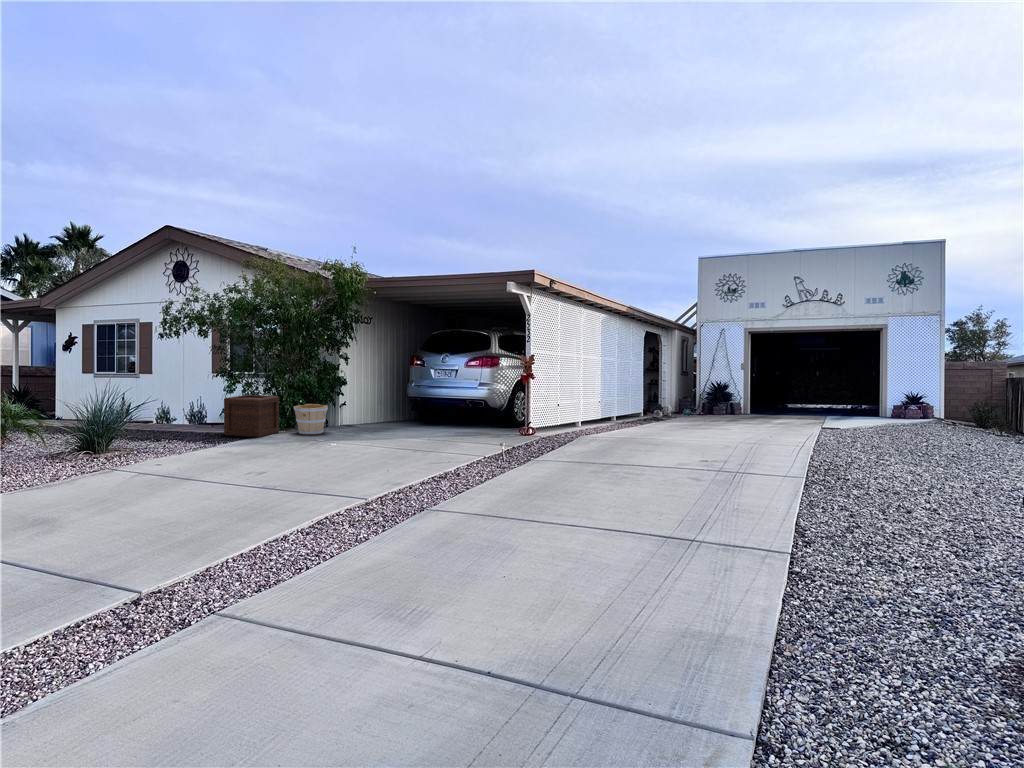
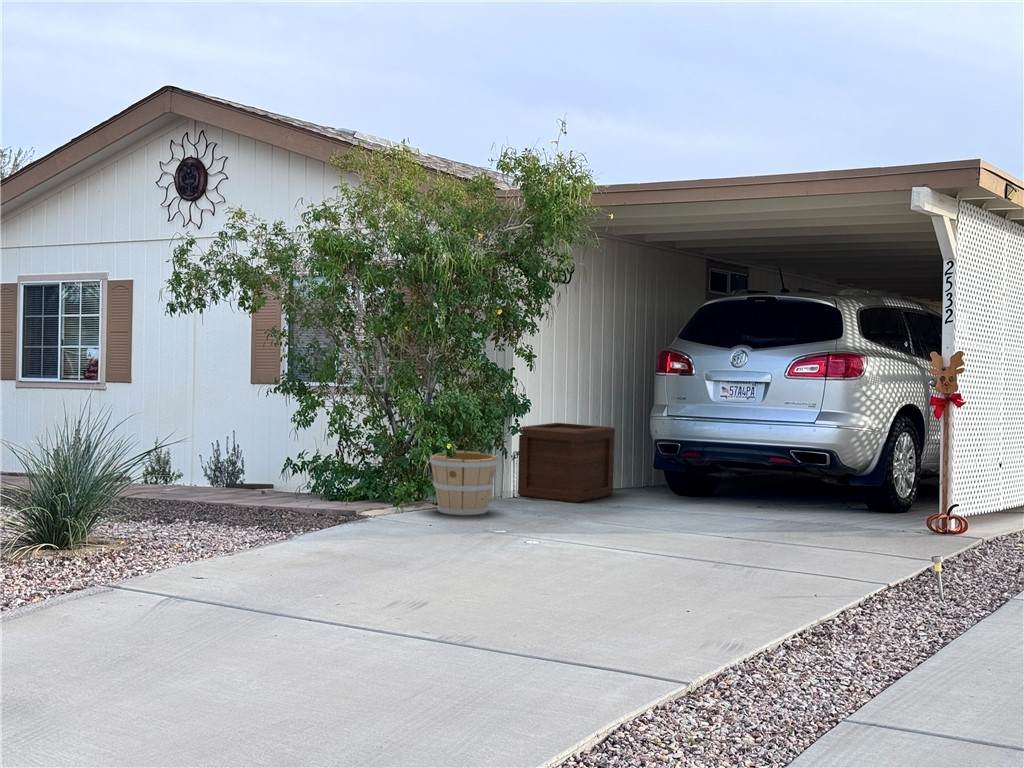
wooden crate: present [224,395,279,437] -> present [518,423,615,503]

